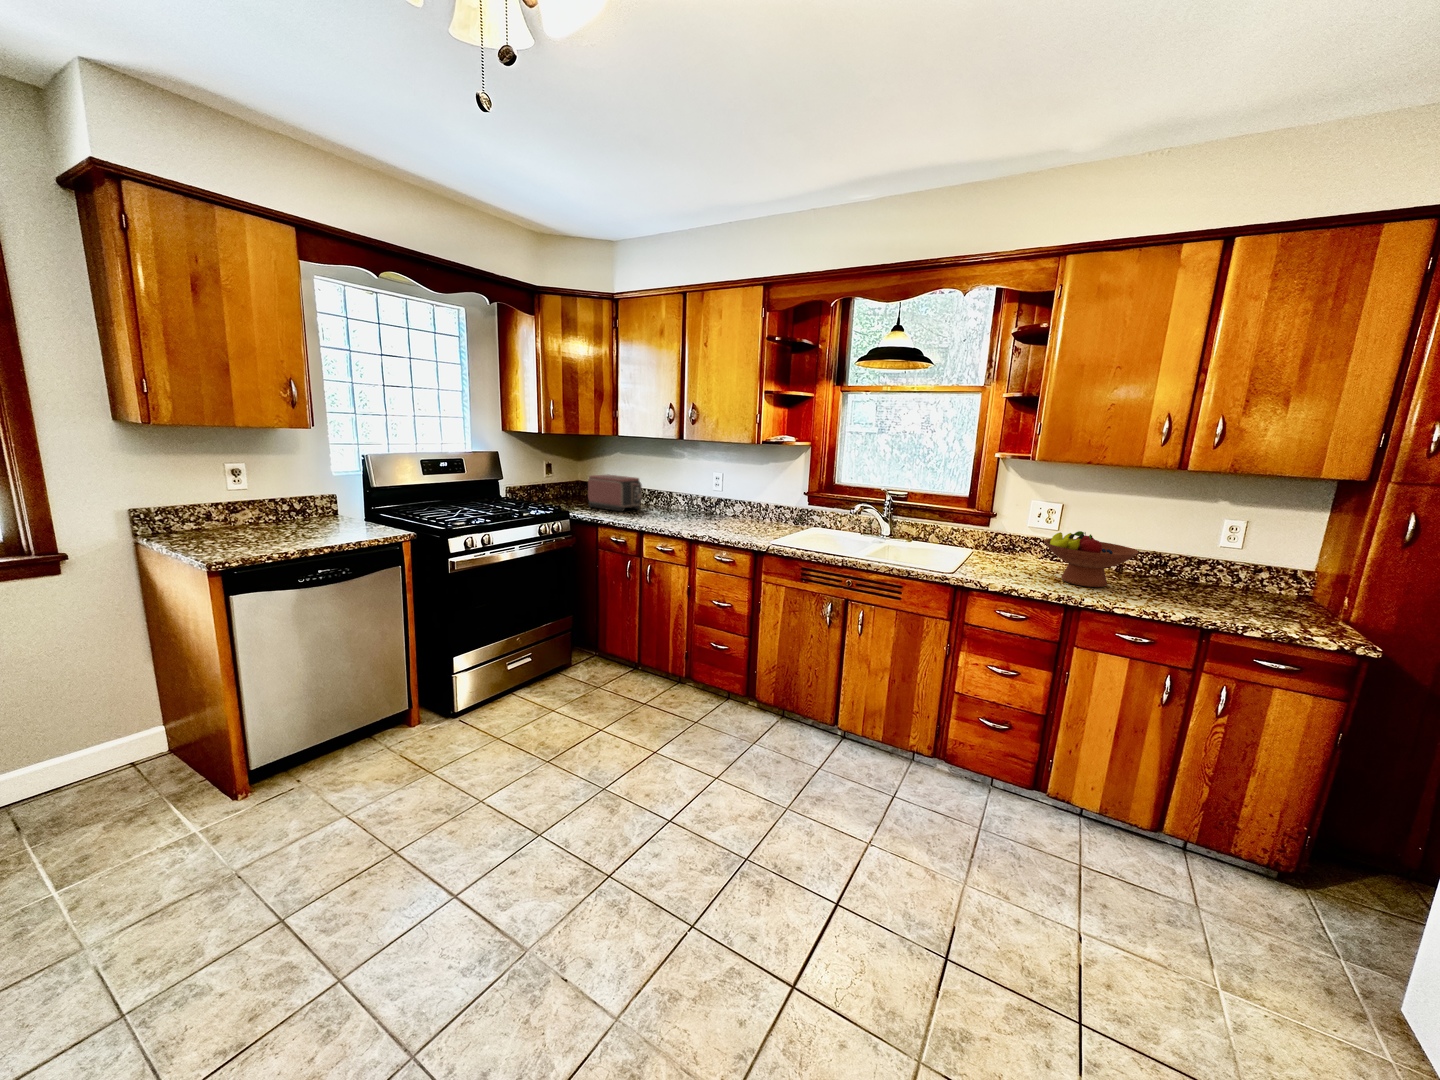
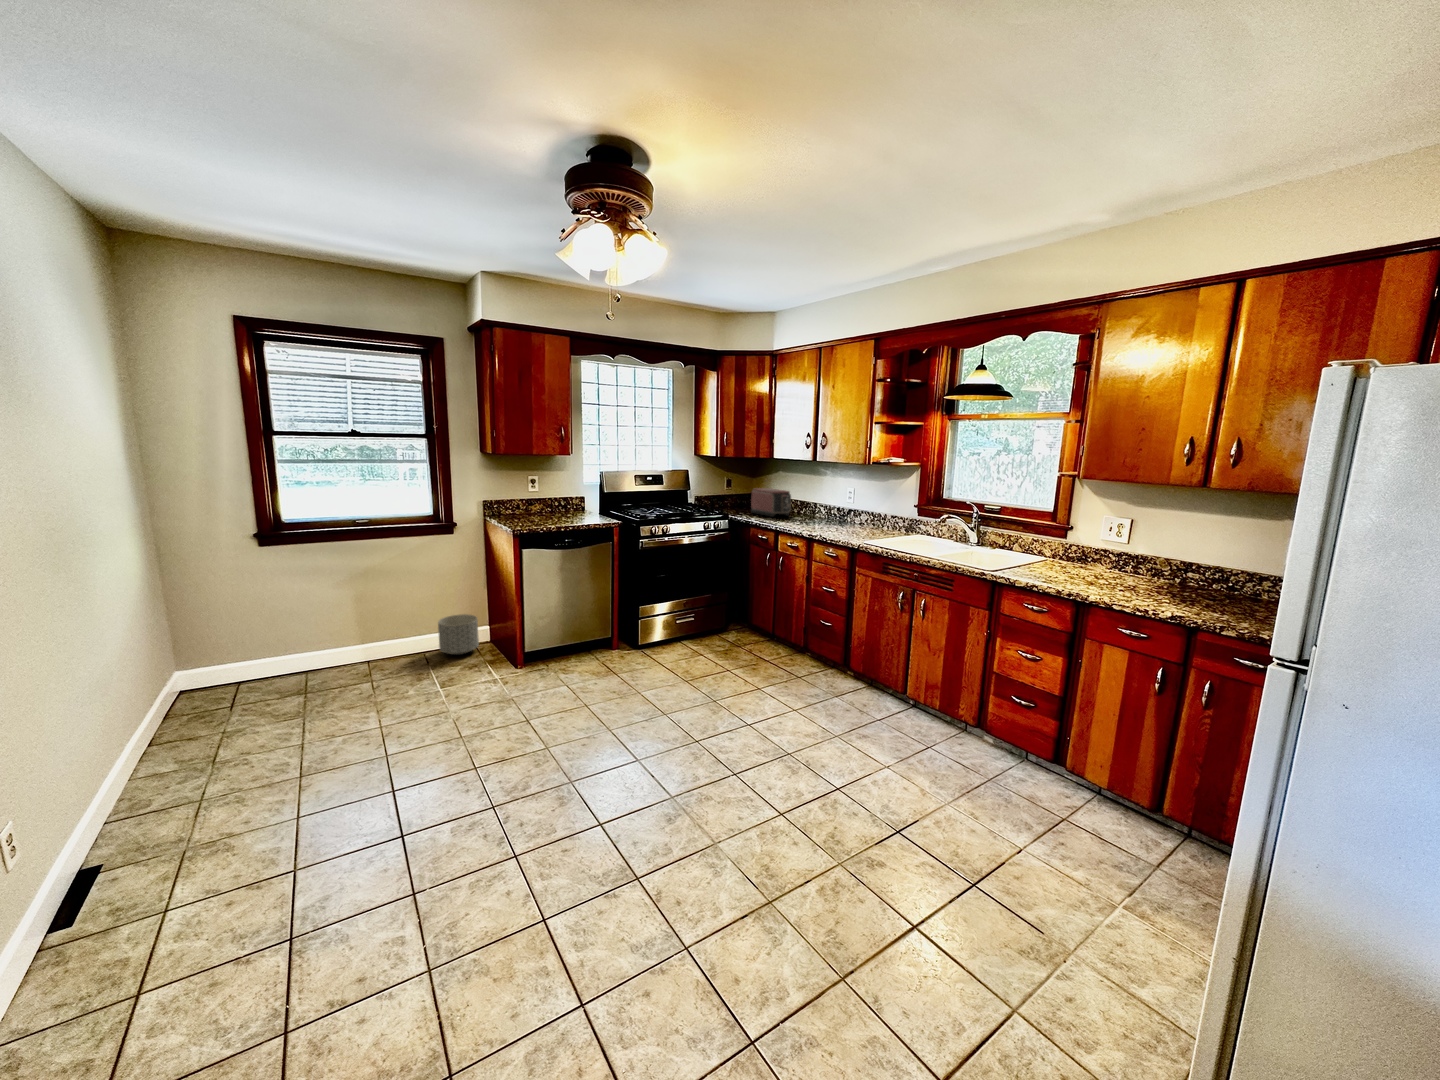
fruit bowl: present [1044,531,1138,587] -> none [1084,541,1172,592]
planter: none [34,717,142,802] -> present [438,614,479,655]

